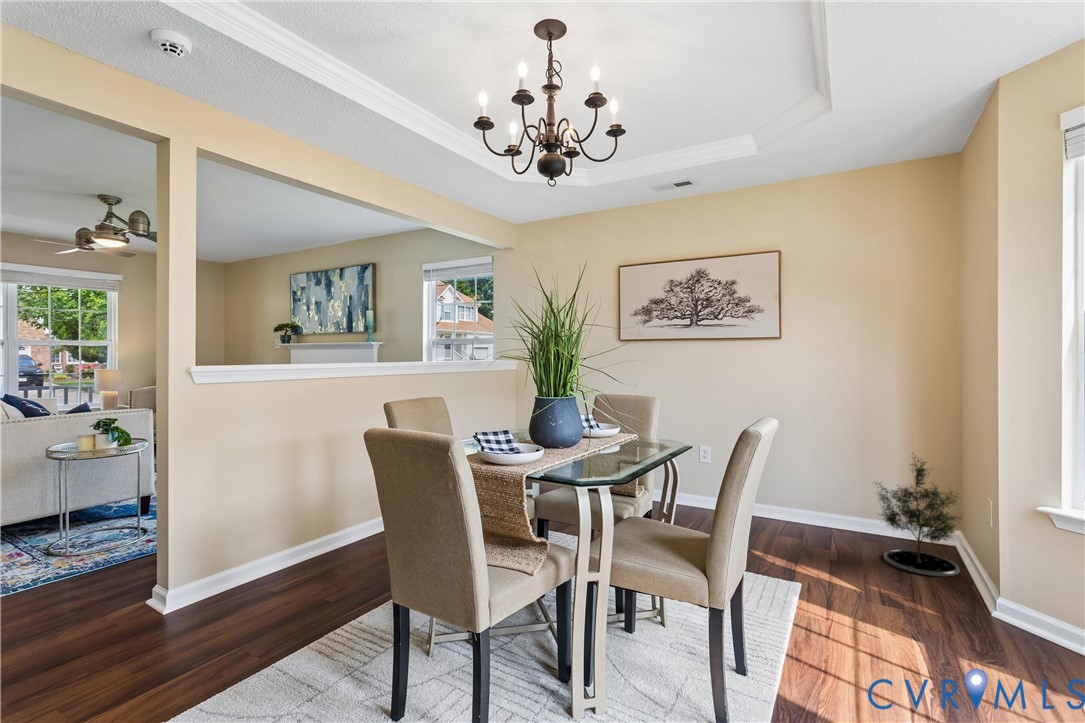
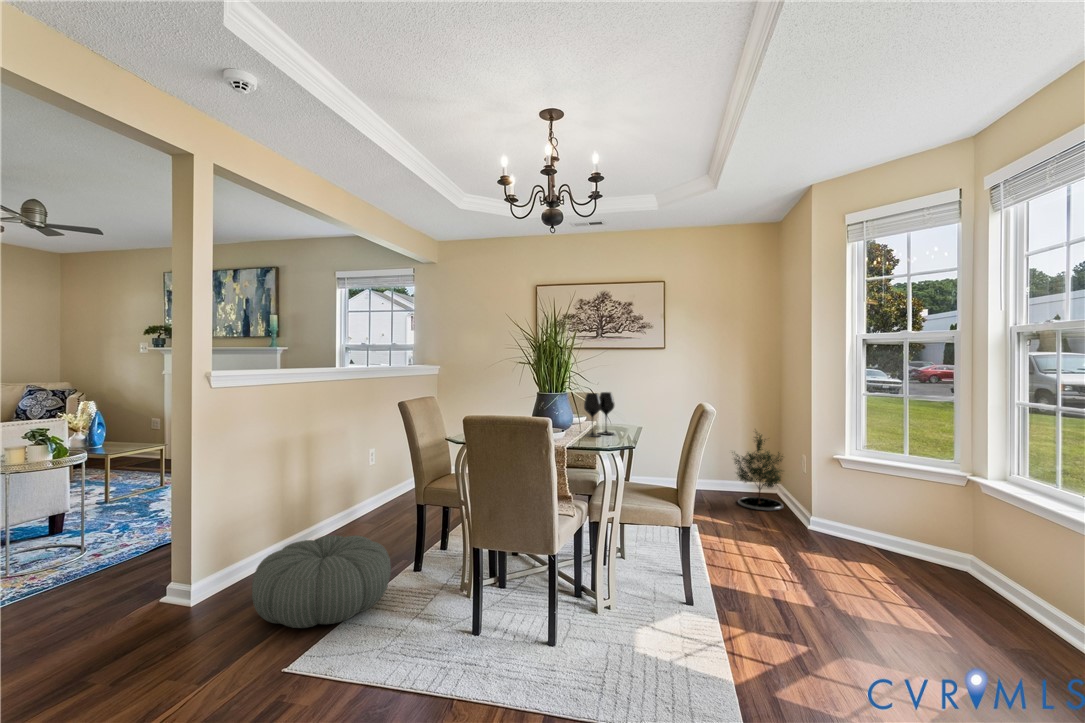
wine glass: none [588,397,638,458] -> present [584,392,615,437]
pouf: none [188,552,356,663] -> present [252,536,391,628]

